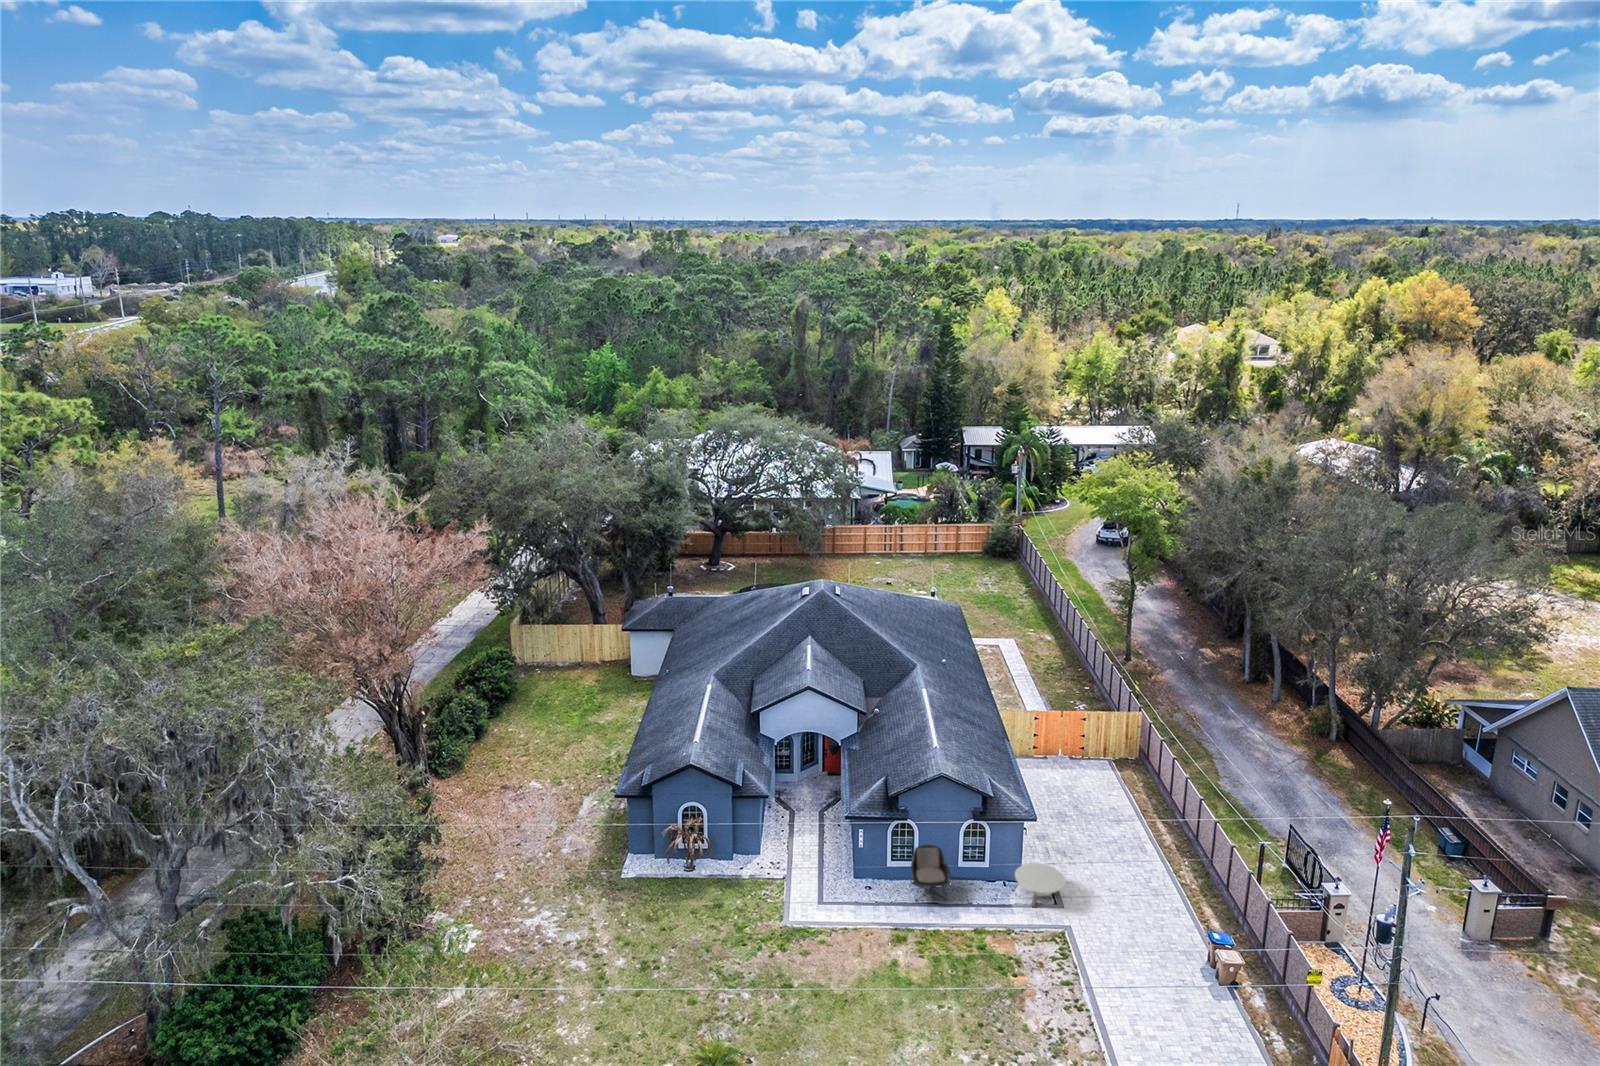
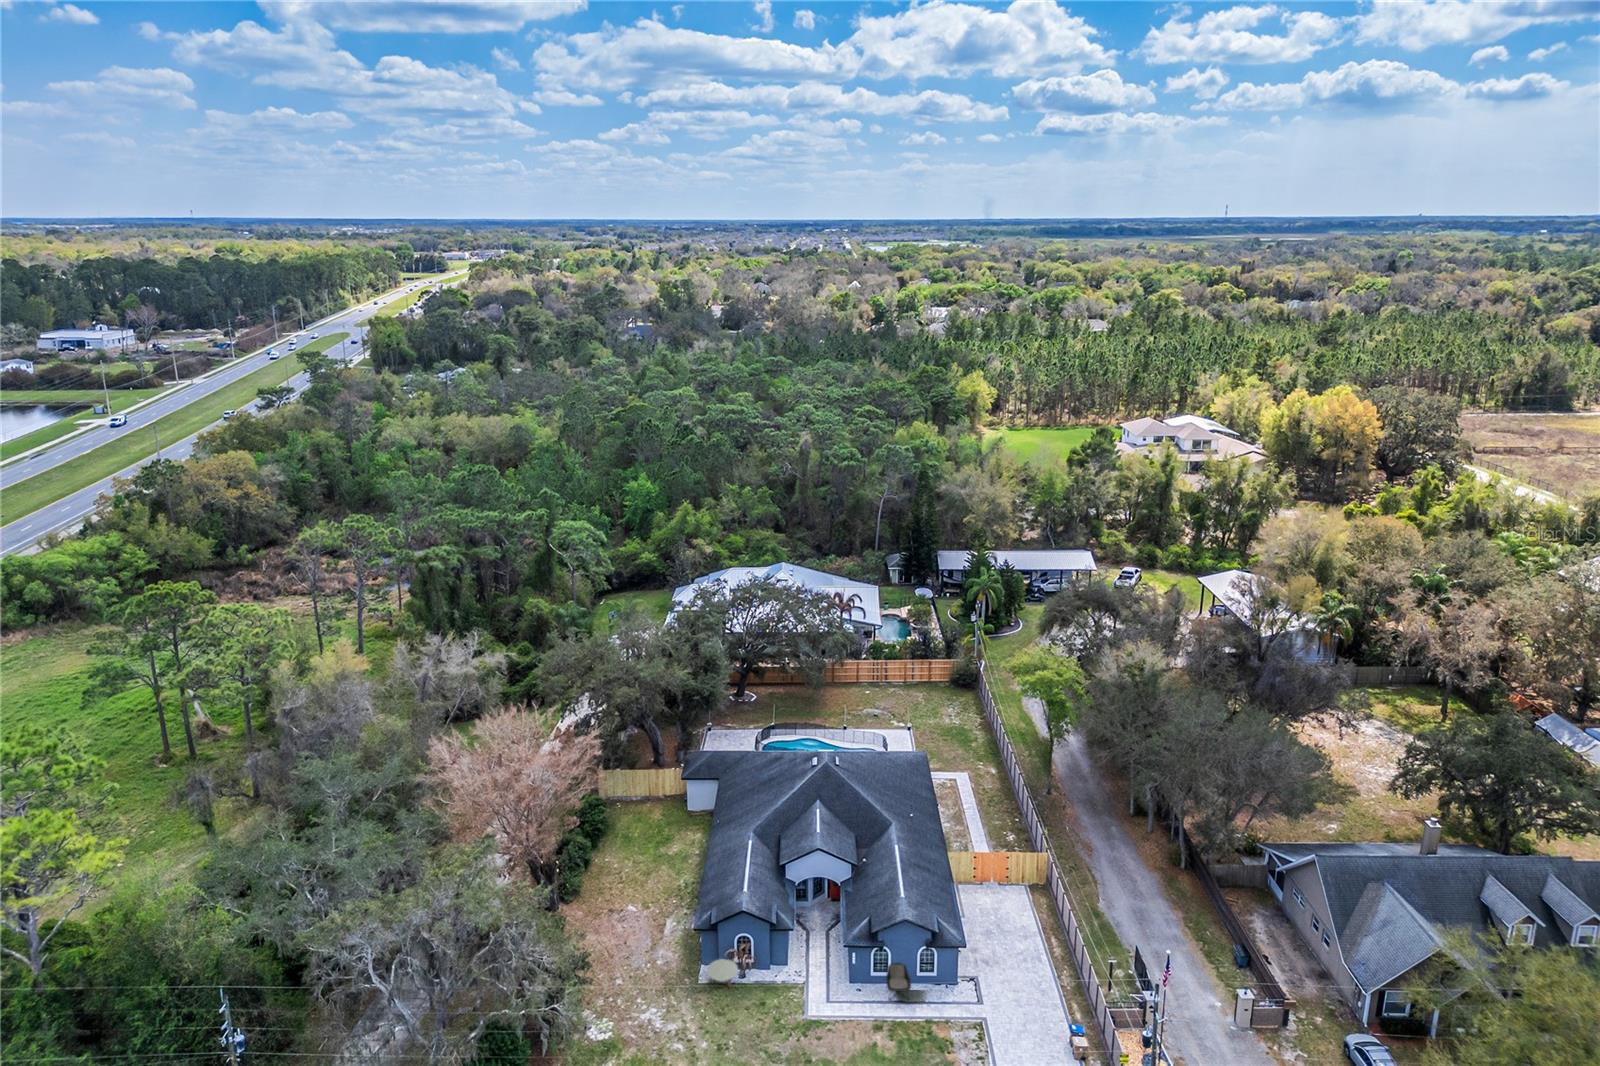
round table: present [1015,863,1065,908] -> present [707,959,738,987]

